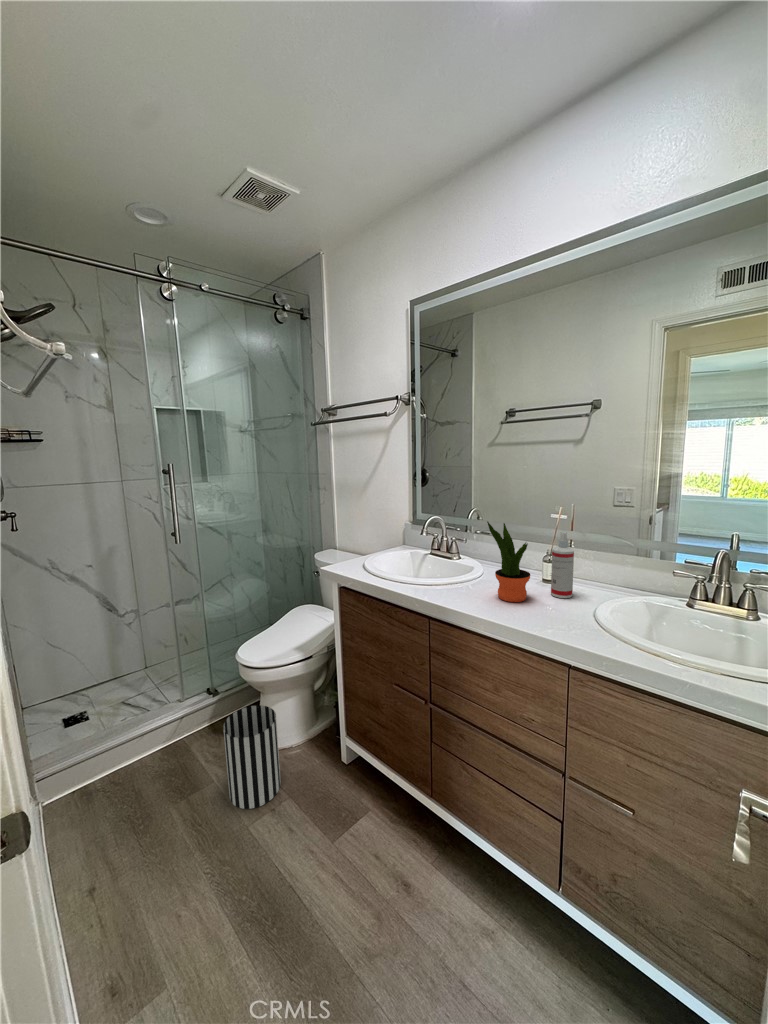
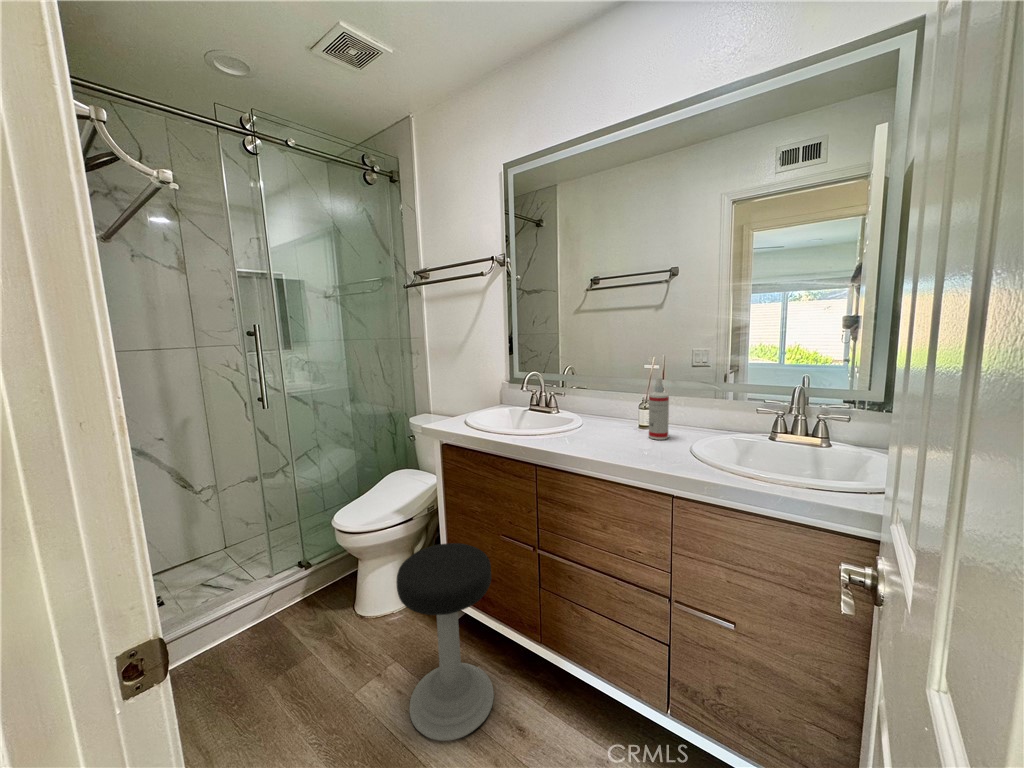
potted plant: present [487,522,530,602] -> none [590,367,630,445]
stool: none [288,688,383,887] -> present [397,543,494,741]
wastebasket: present [223,705,281,809] -> none [323,570,384,677]

